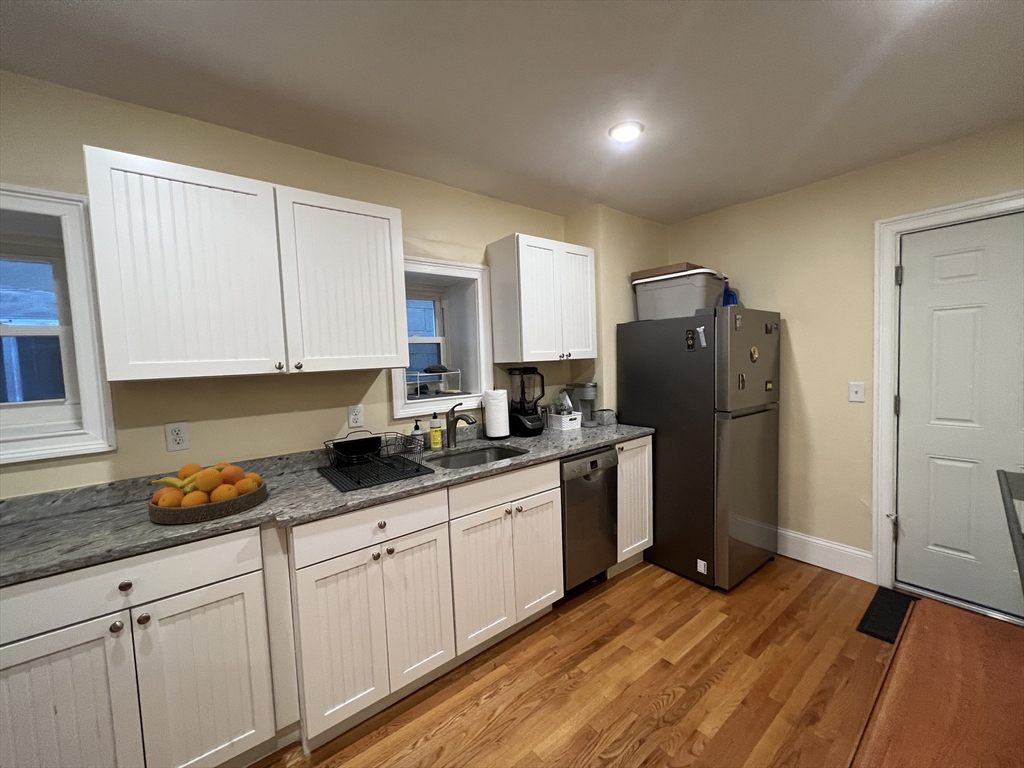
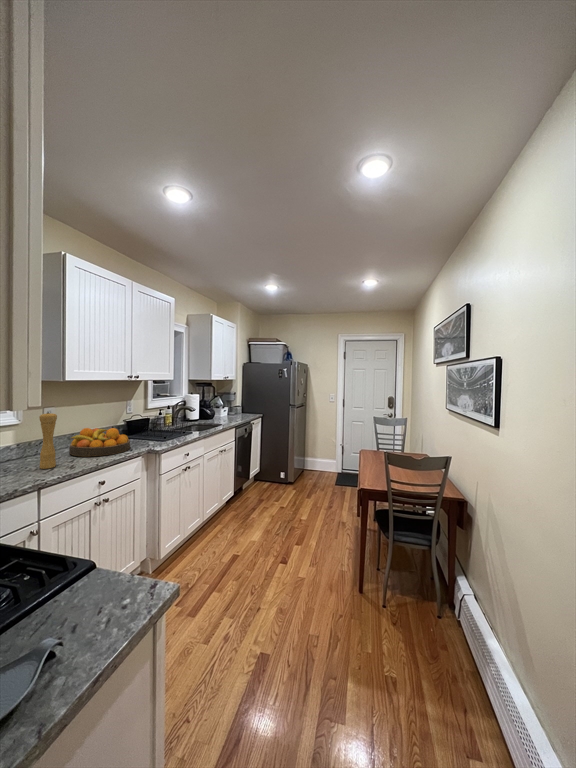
pepper mill: none [25,445,71,547] -> present [39,413,57,469]

